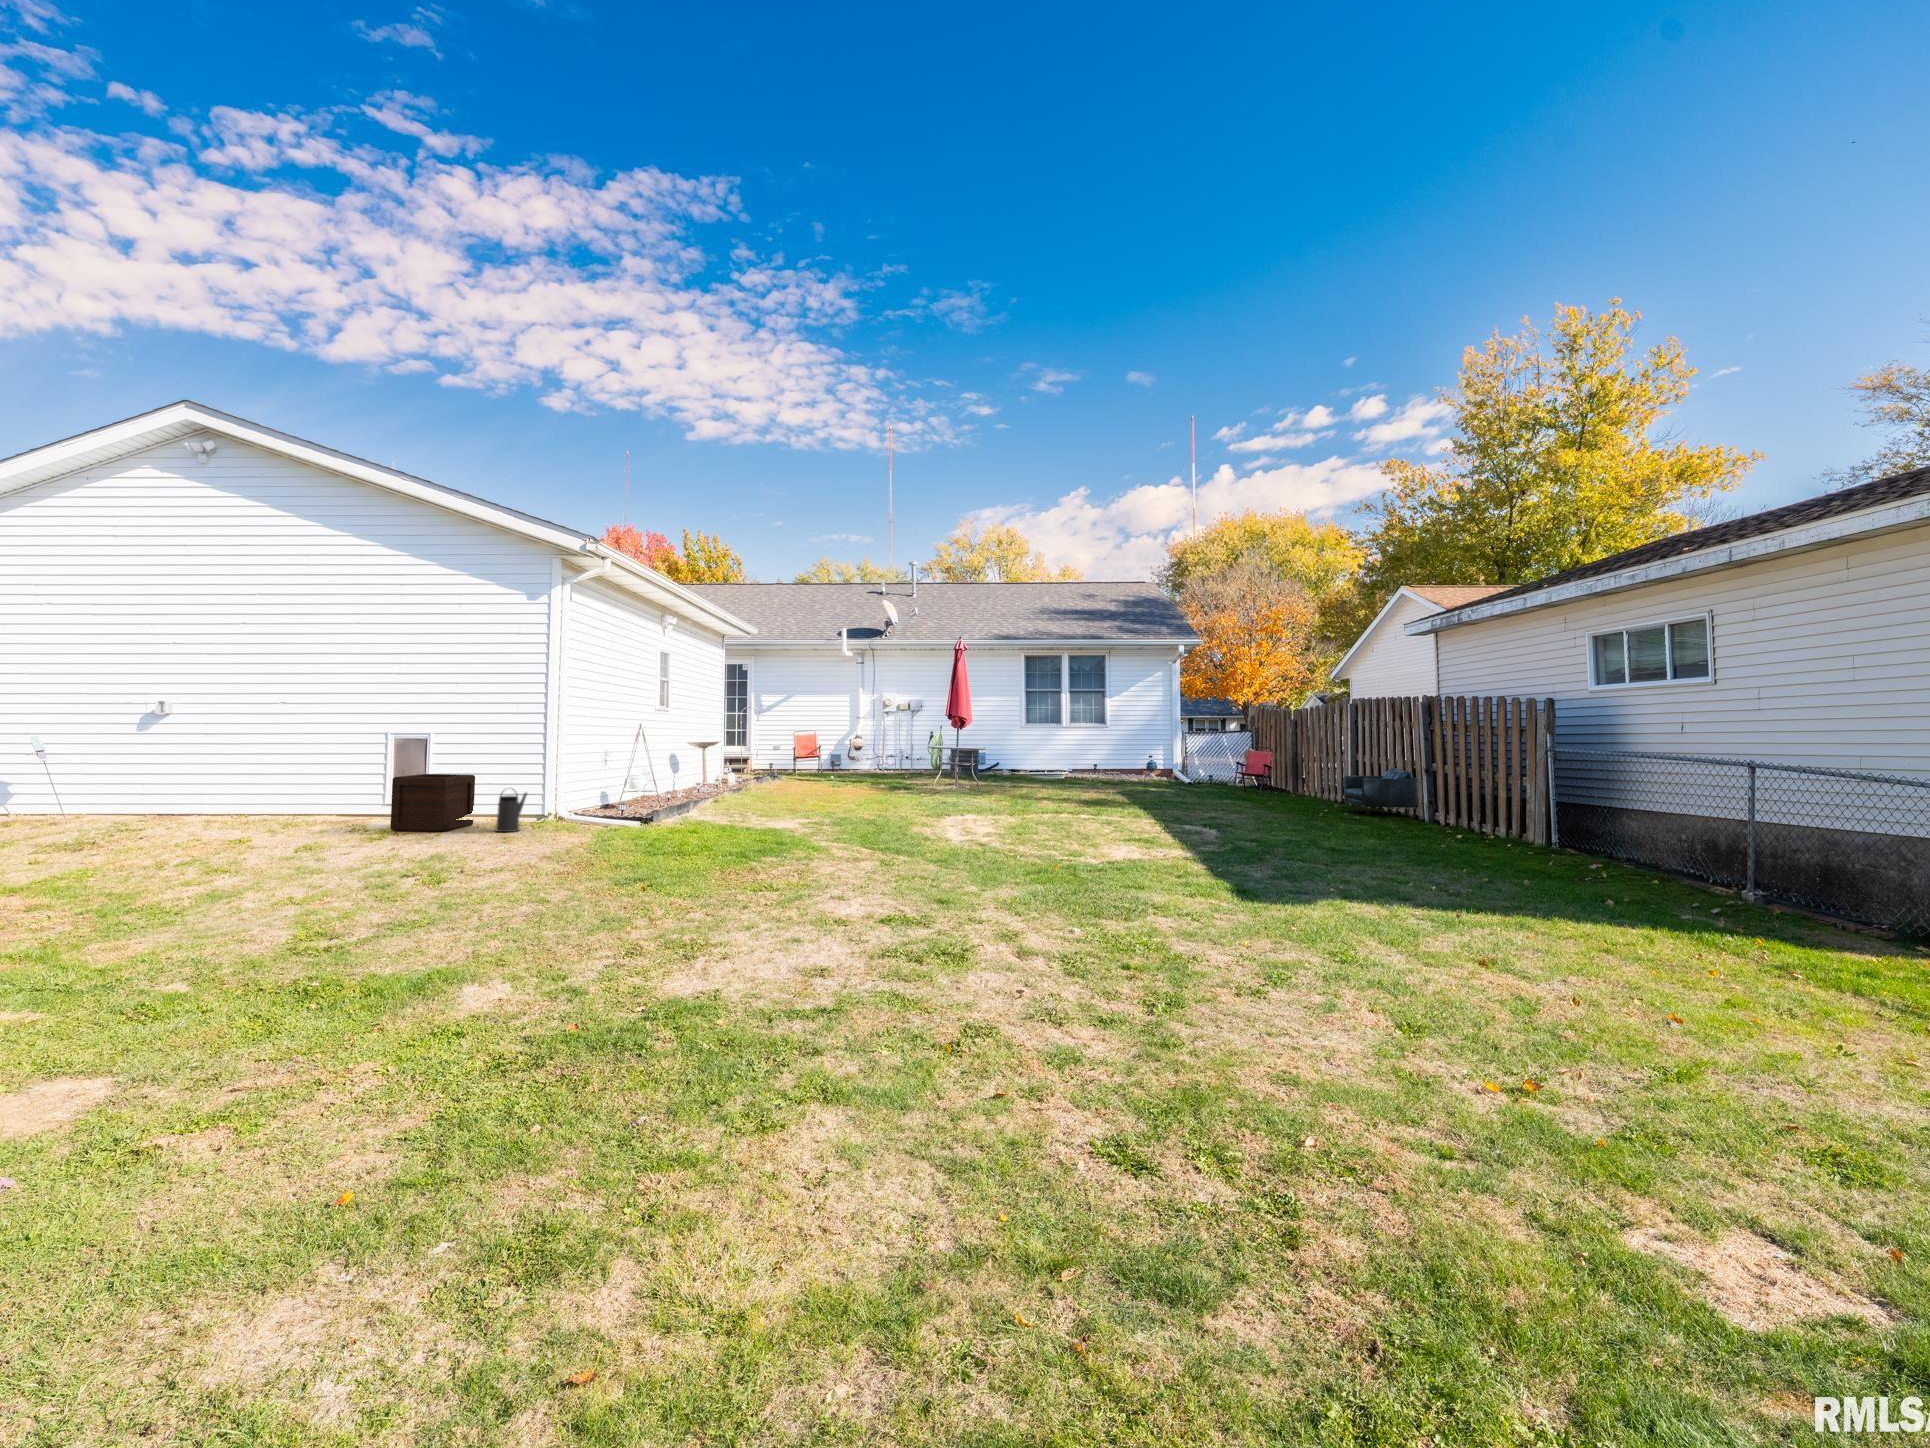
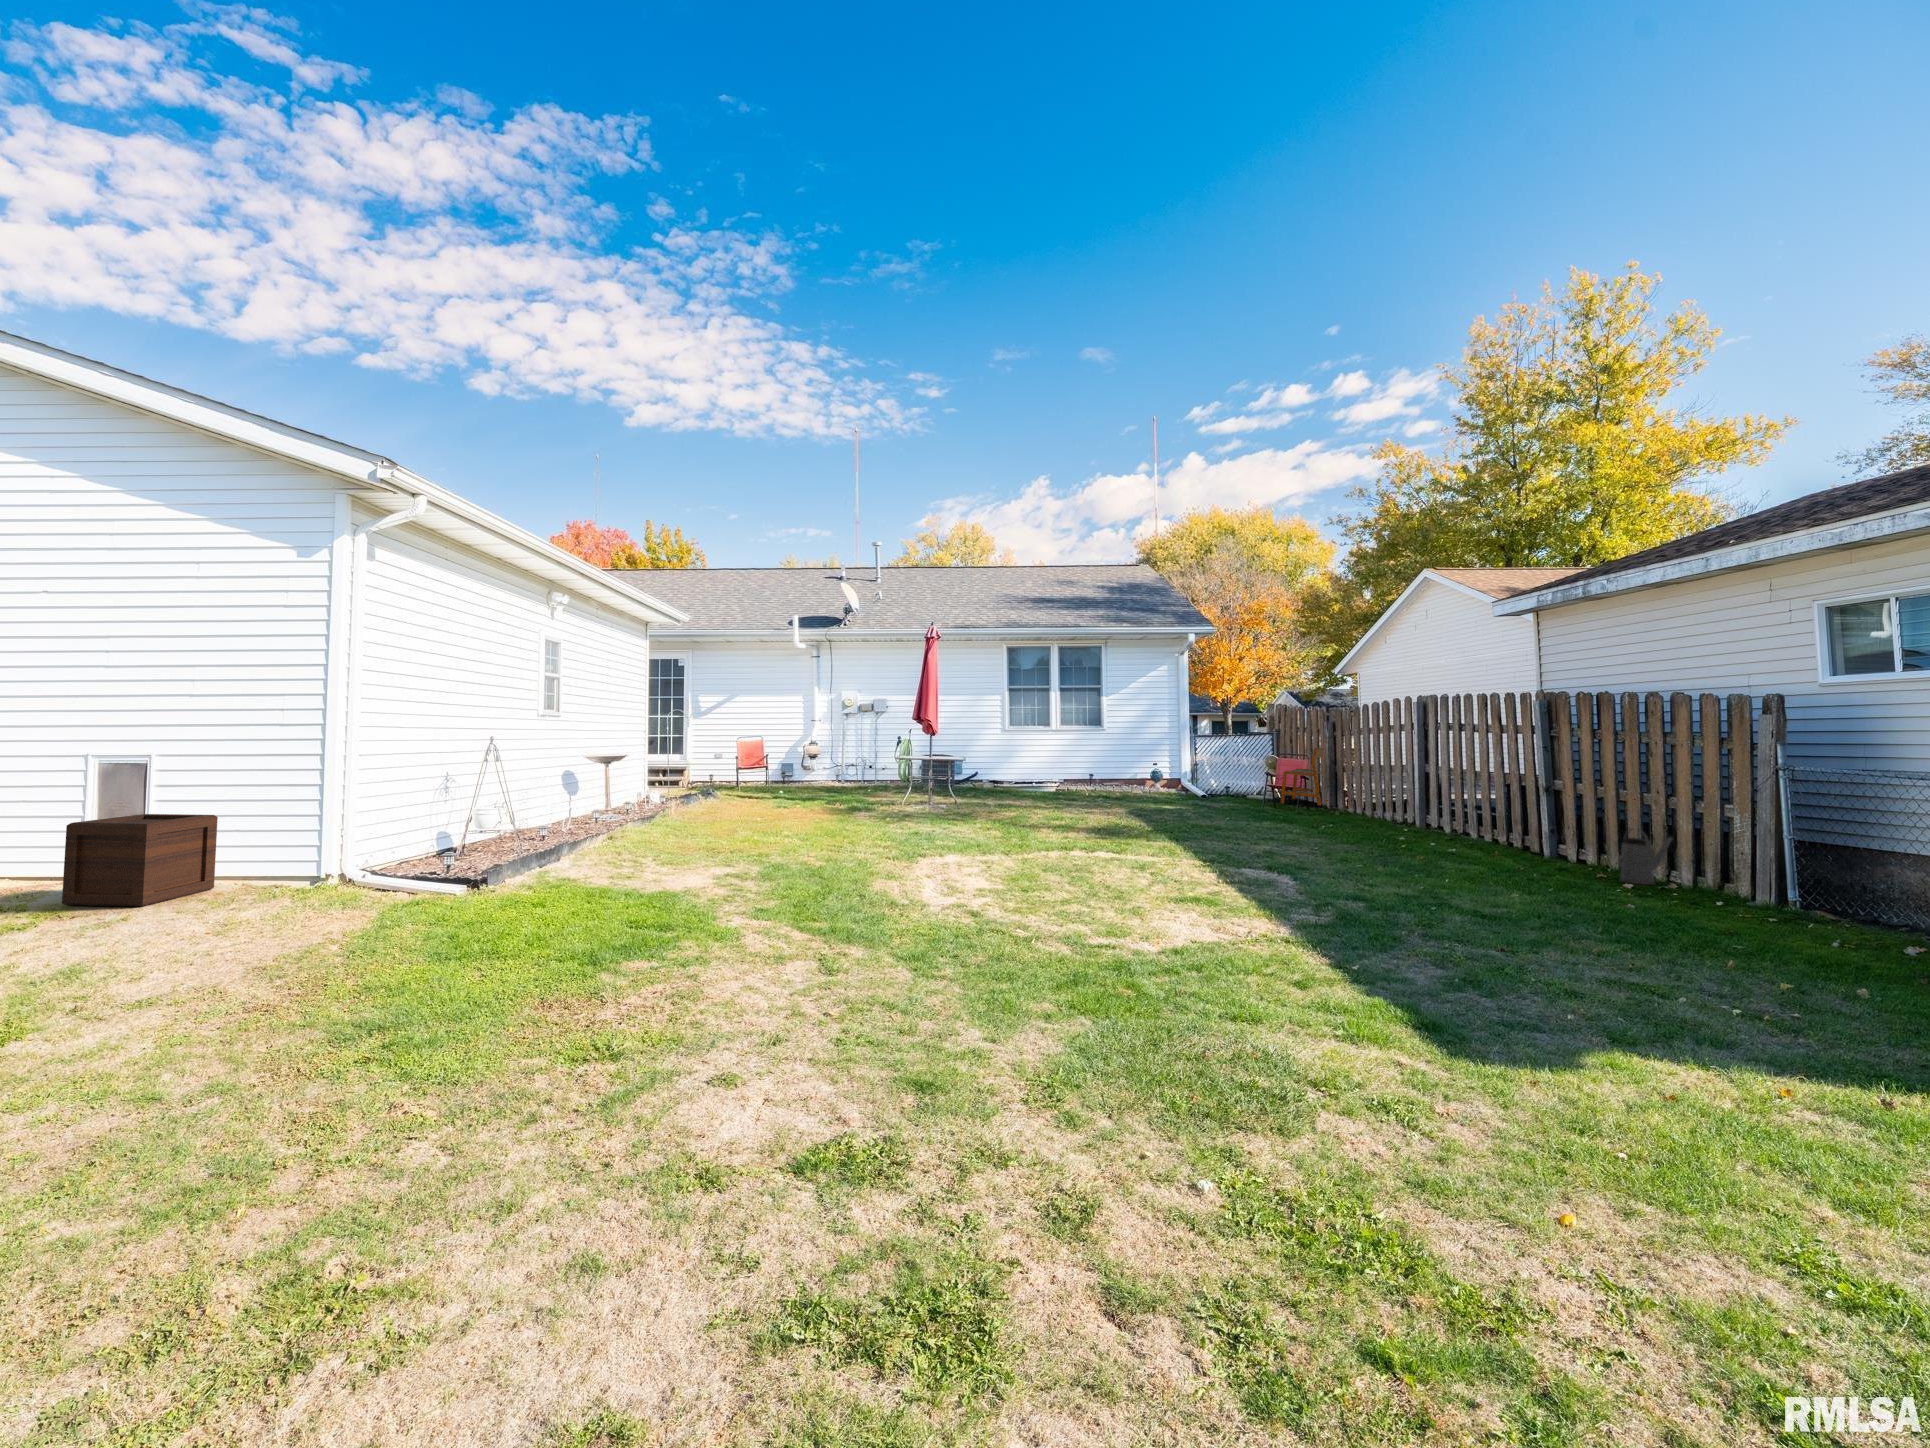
bench: none [1252,742,1296,790] -> present [1281,748,1329,806]
armchair: present [1344,768,1418,816] -> none [1427,784,1537,848]
watering can: present [496,793,527,832] -> present [1618,830,1673,885]

